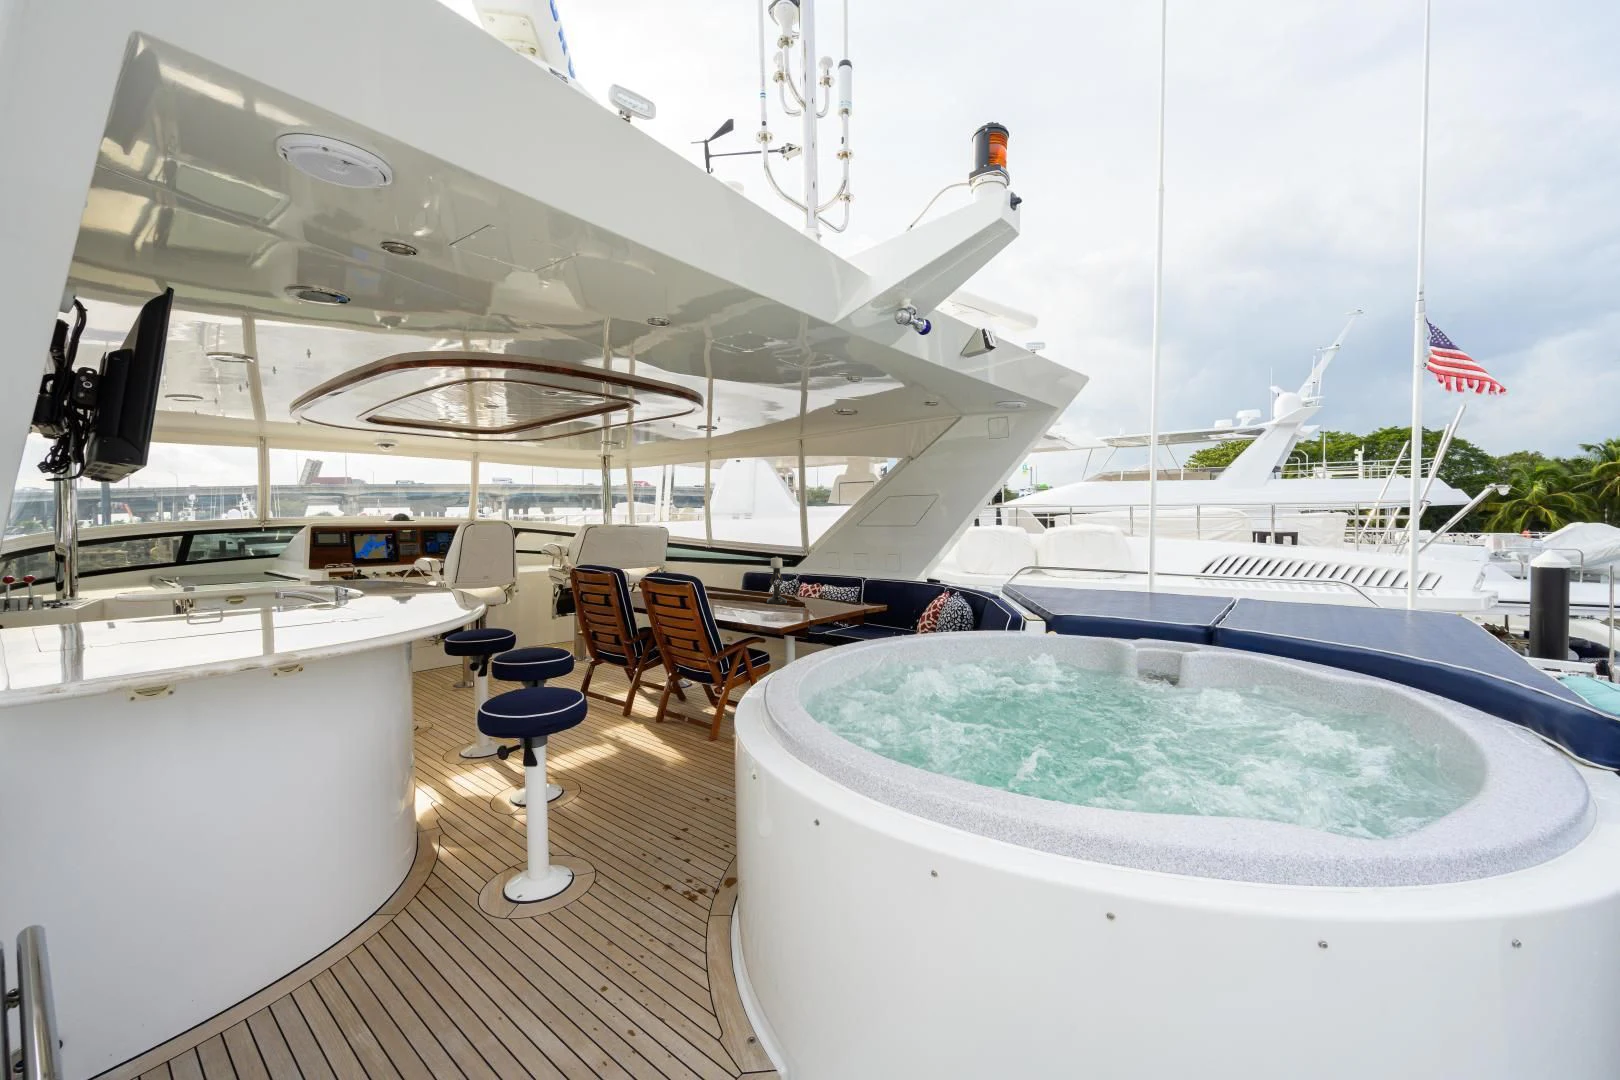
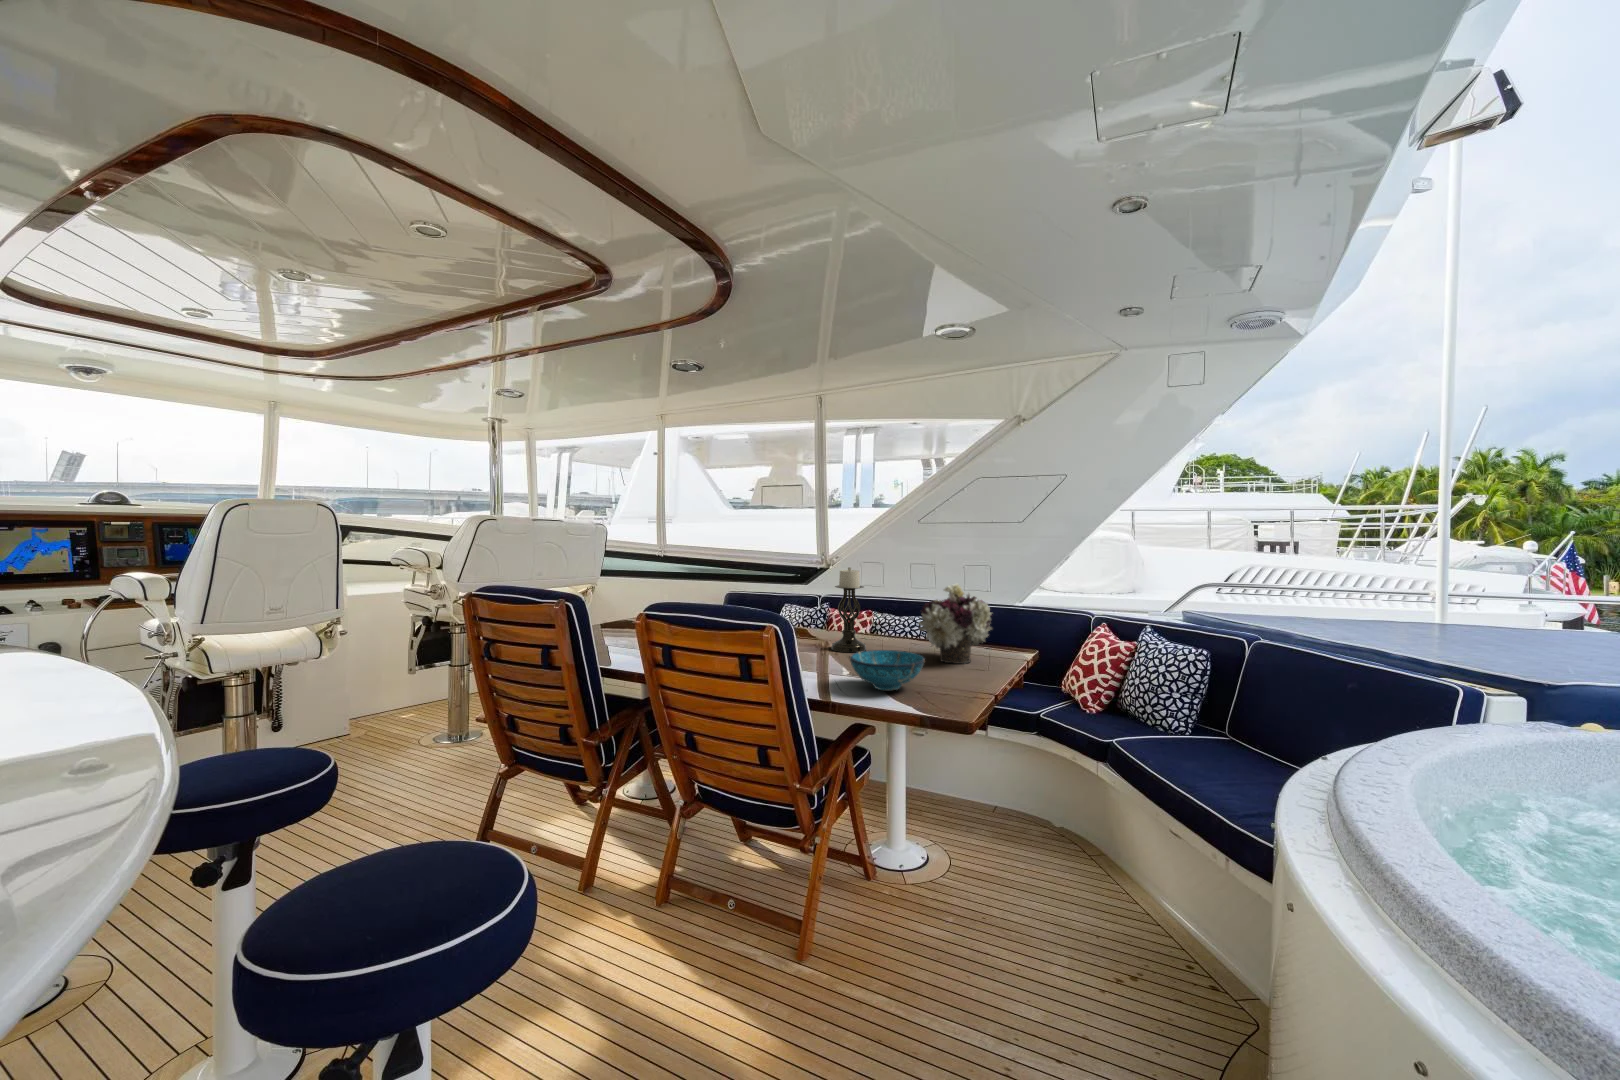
flower arrangement: none [803,565,850,610] -> present [918,583,992,664]
decorative bowl: none [749,600,788,619] -> present [850,650,925,690]

